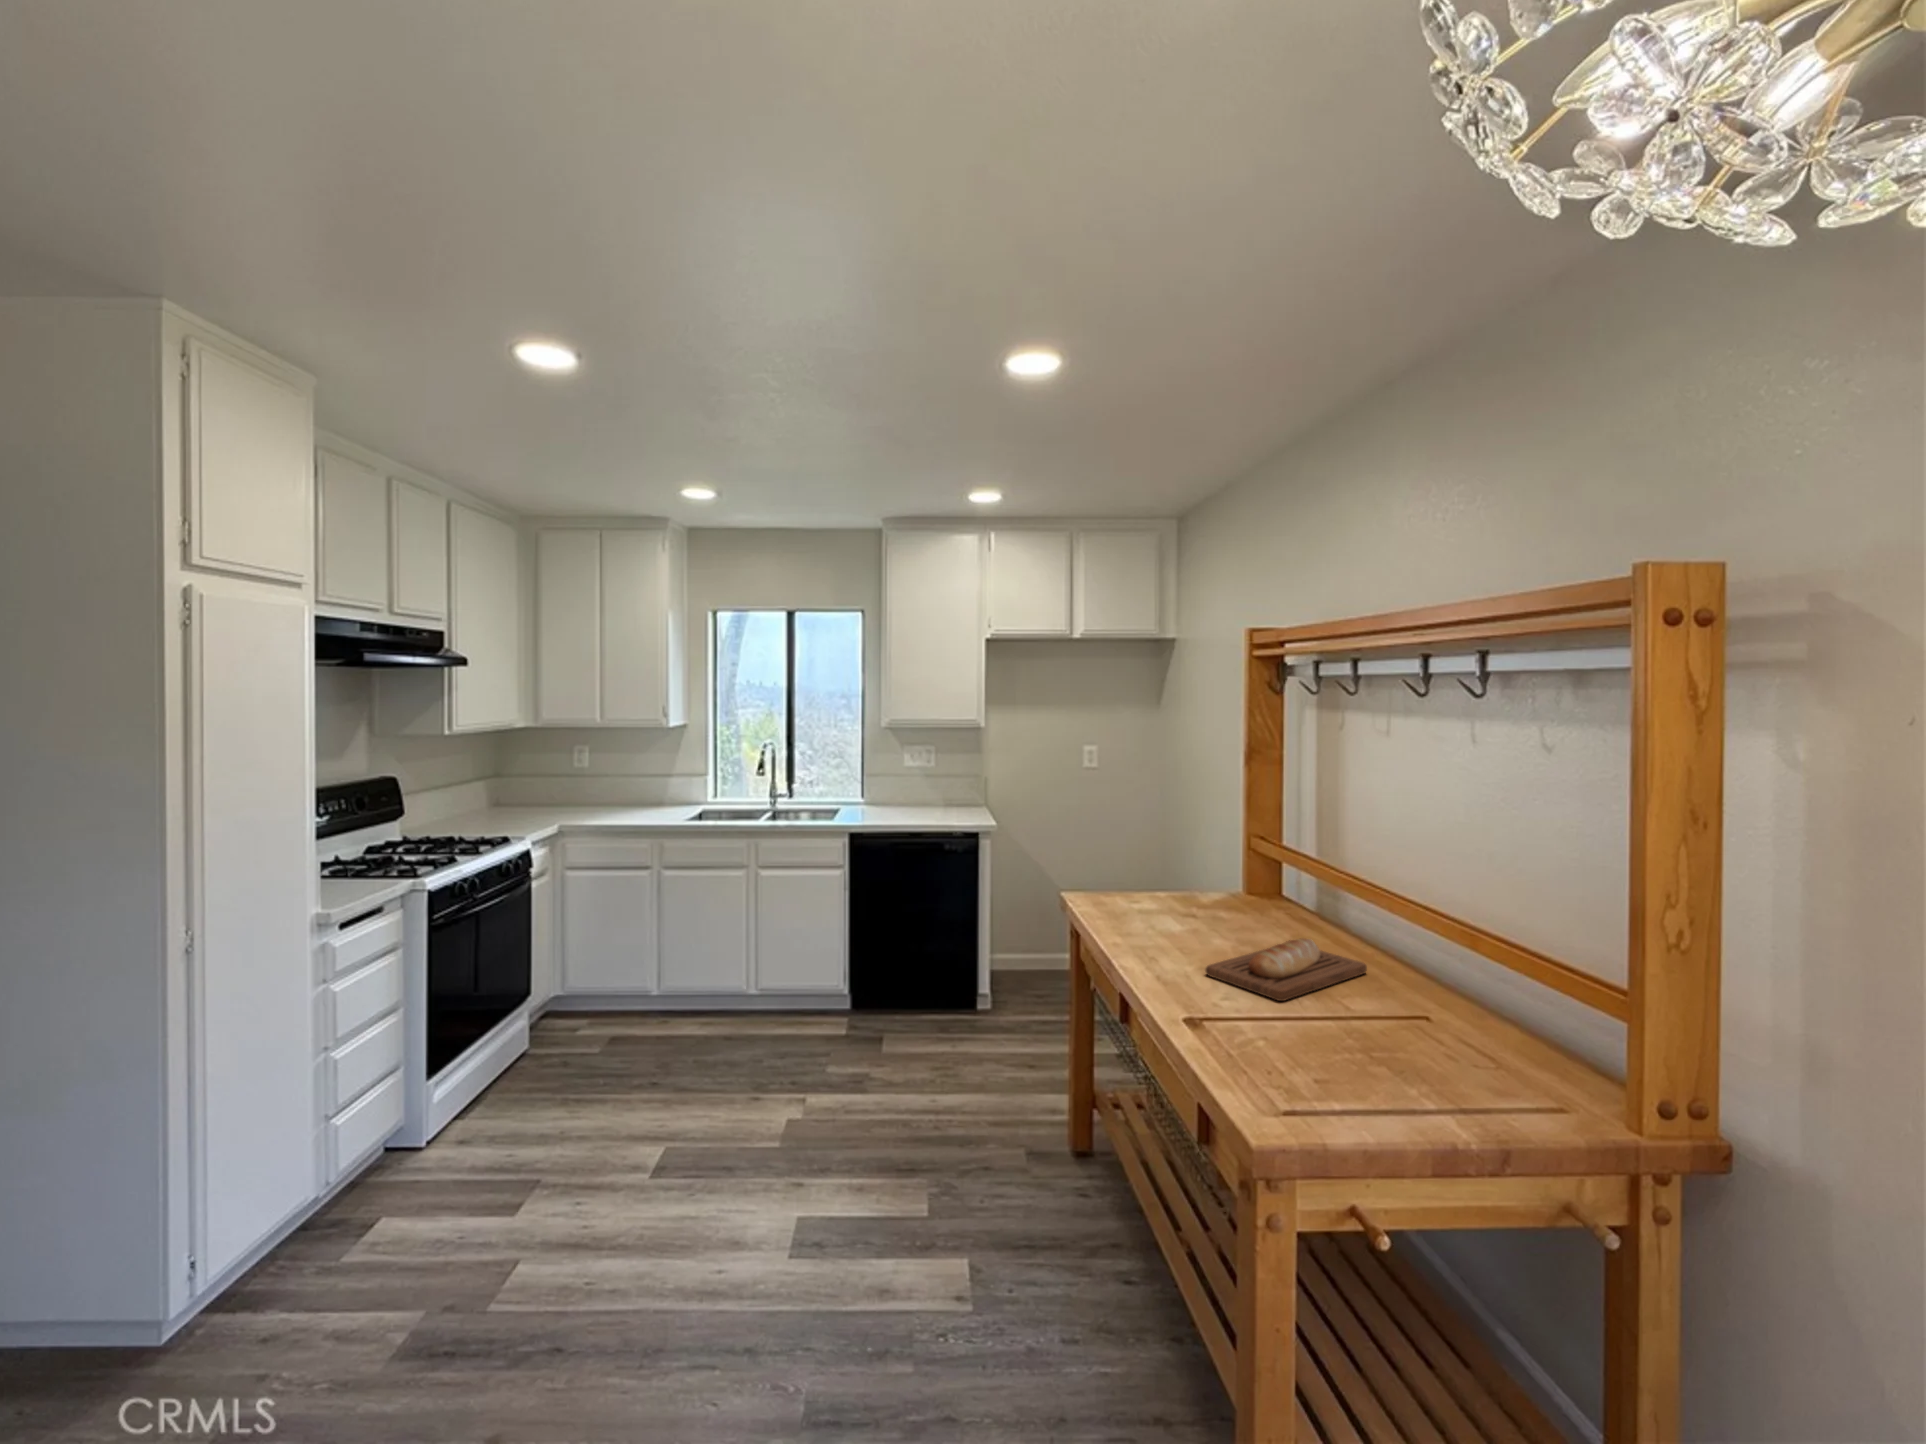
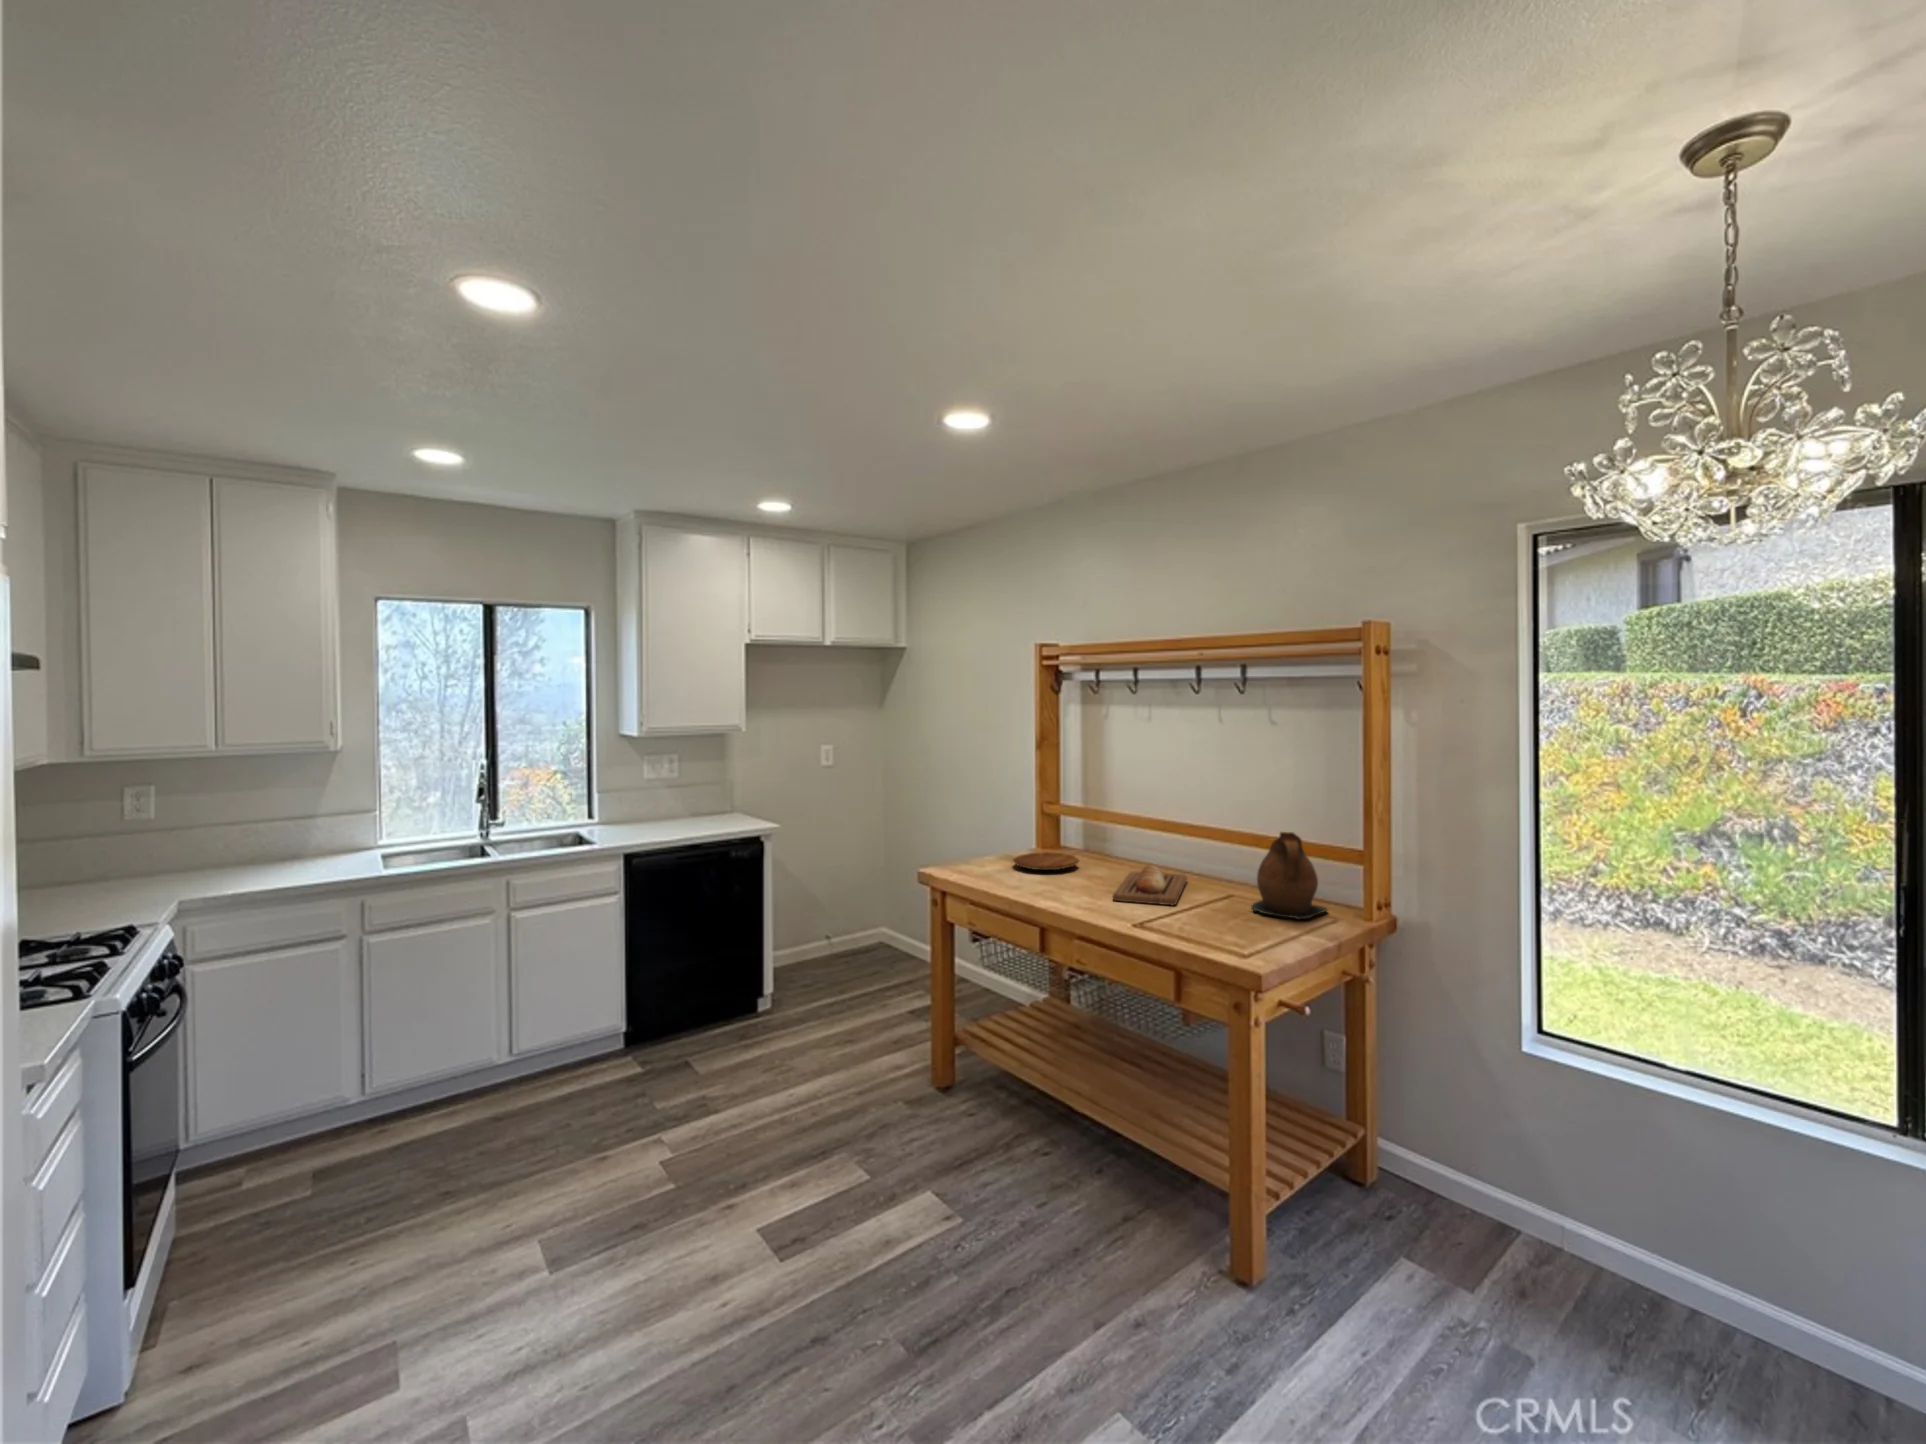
tray: none [1156,895,1246,921] -> present [1013,852,1079,870]
ceramic pitcher: none [1385,923,1539,1078] -> present [1252,832,1327,919]

